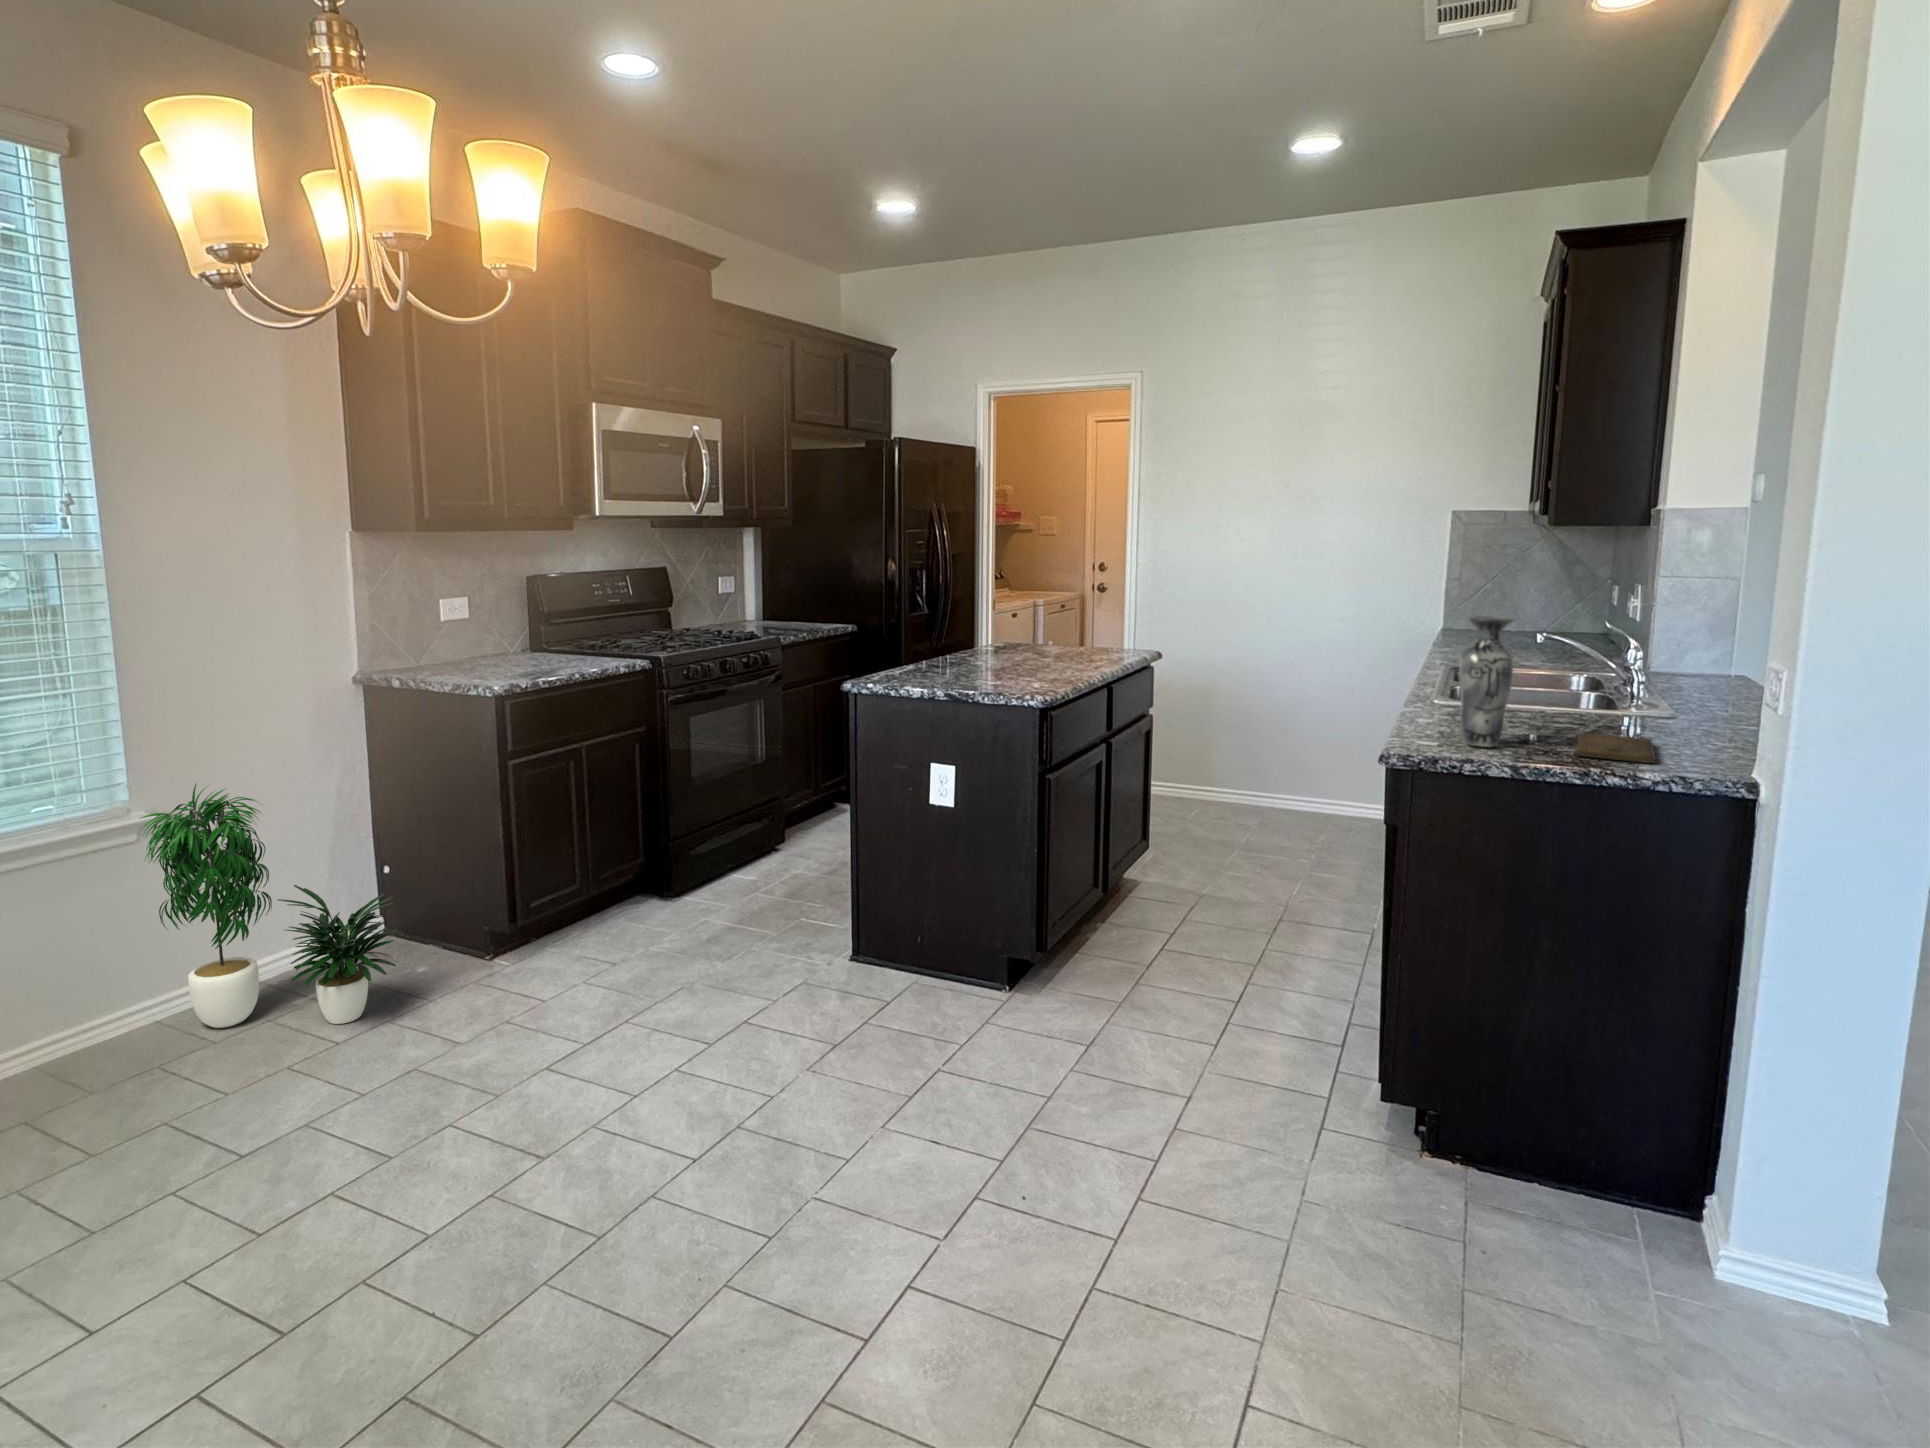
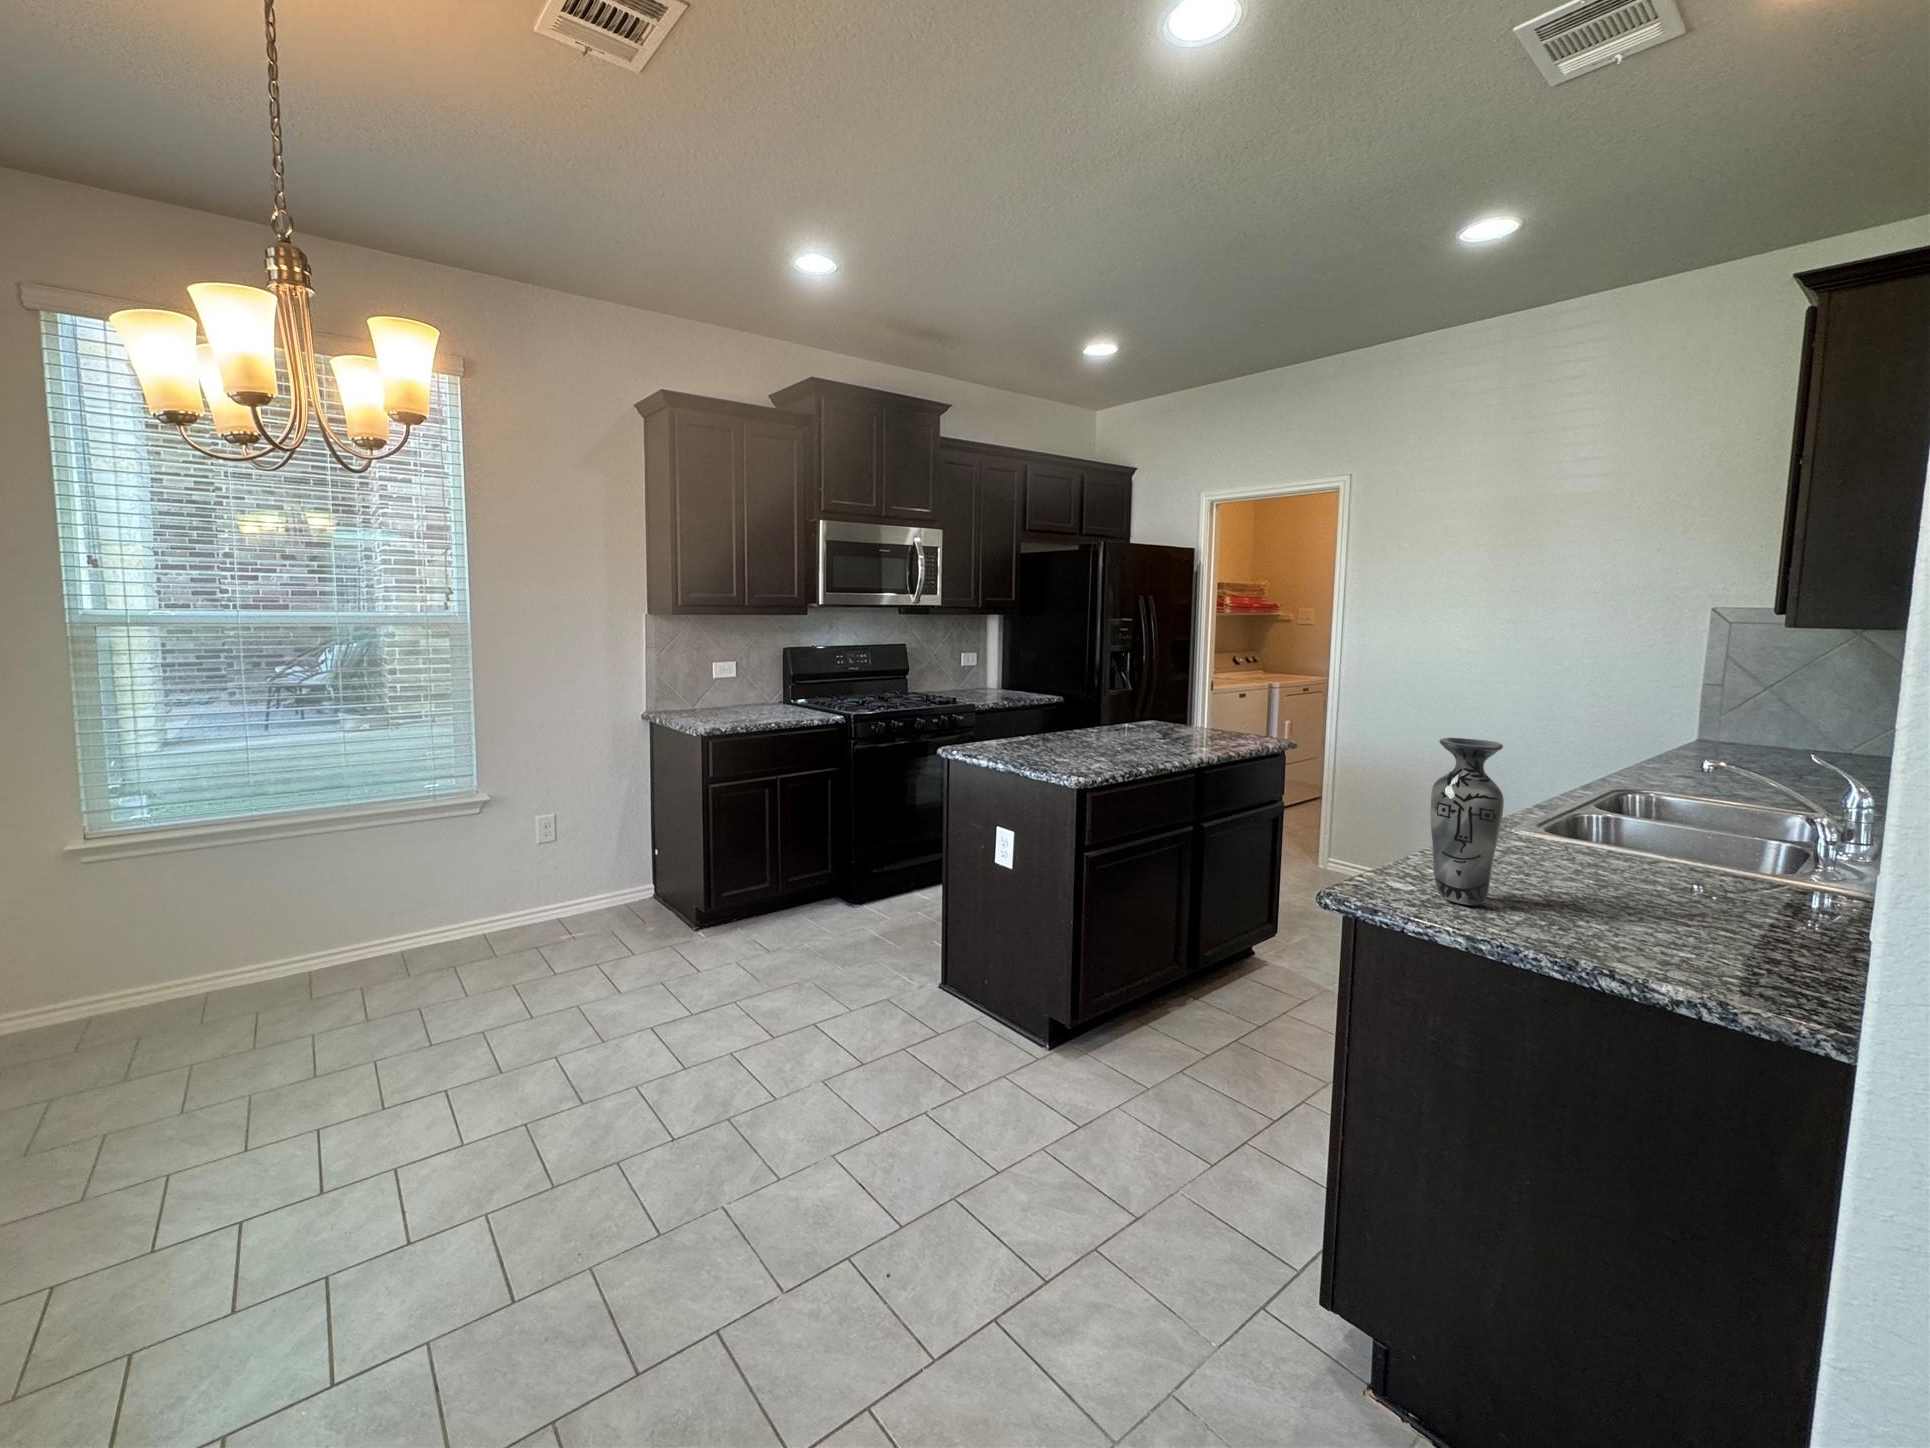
cutting board: present [1576,733,1655,763] -> none [1578,905,1746,972]
potted plant: present [141,784,397,1028] -> none [470,779,615,958]

